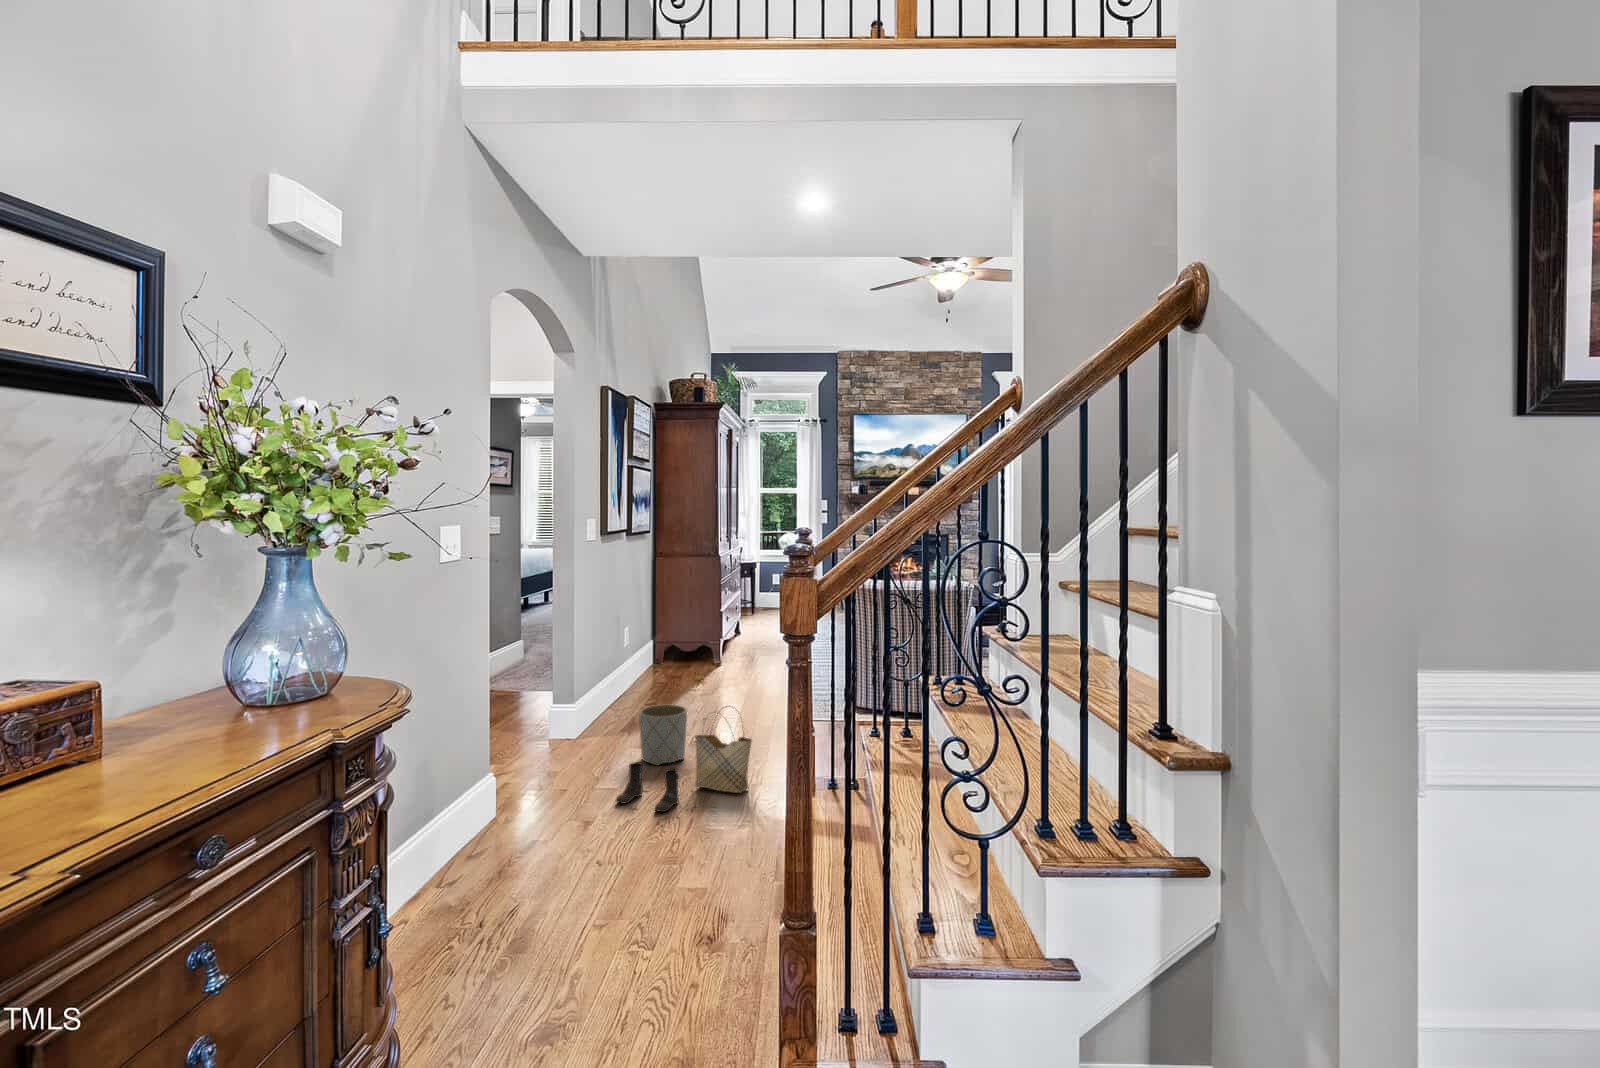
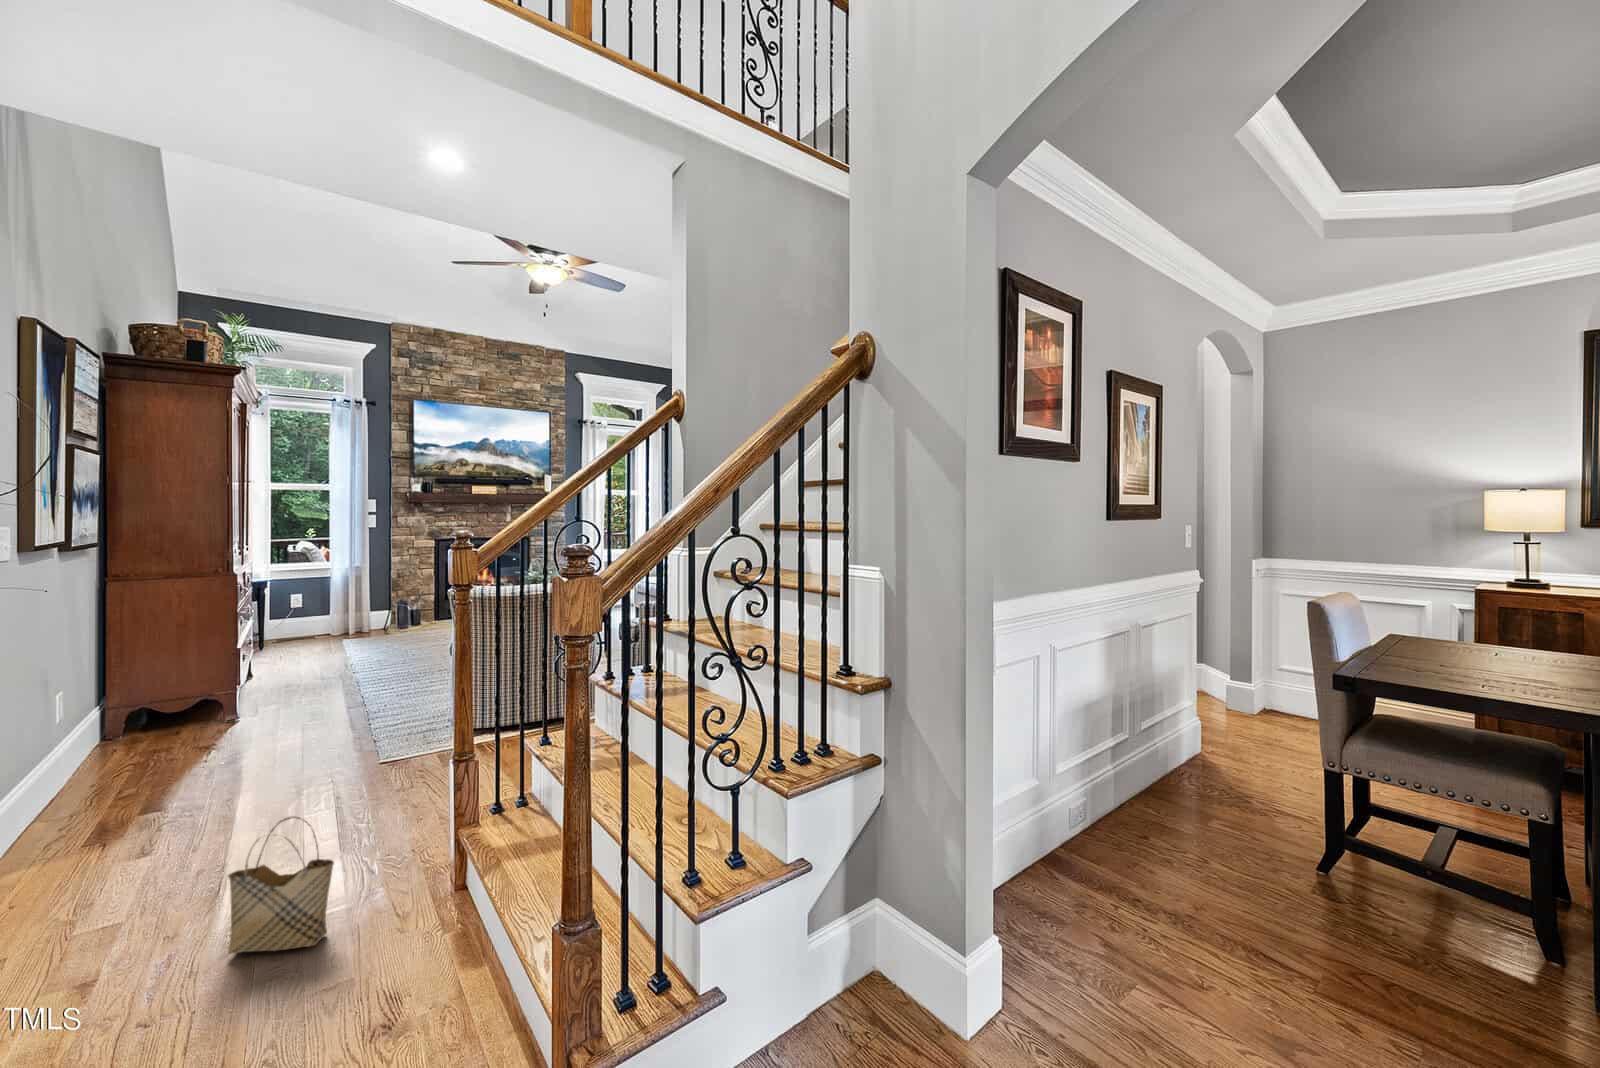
planter: present [639,705,687,766] -> none [103,823,202,930]
boots: present [616,762,679,812] -> none [63,941,204,1030]

